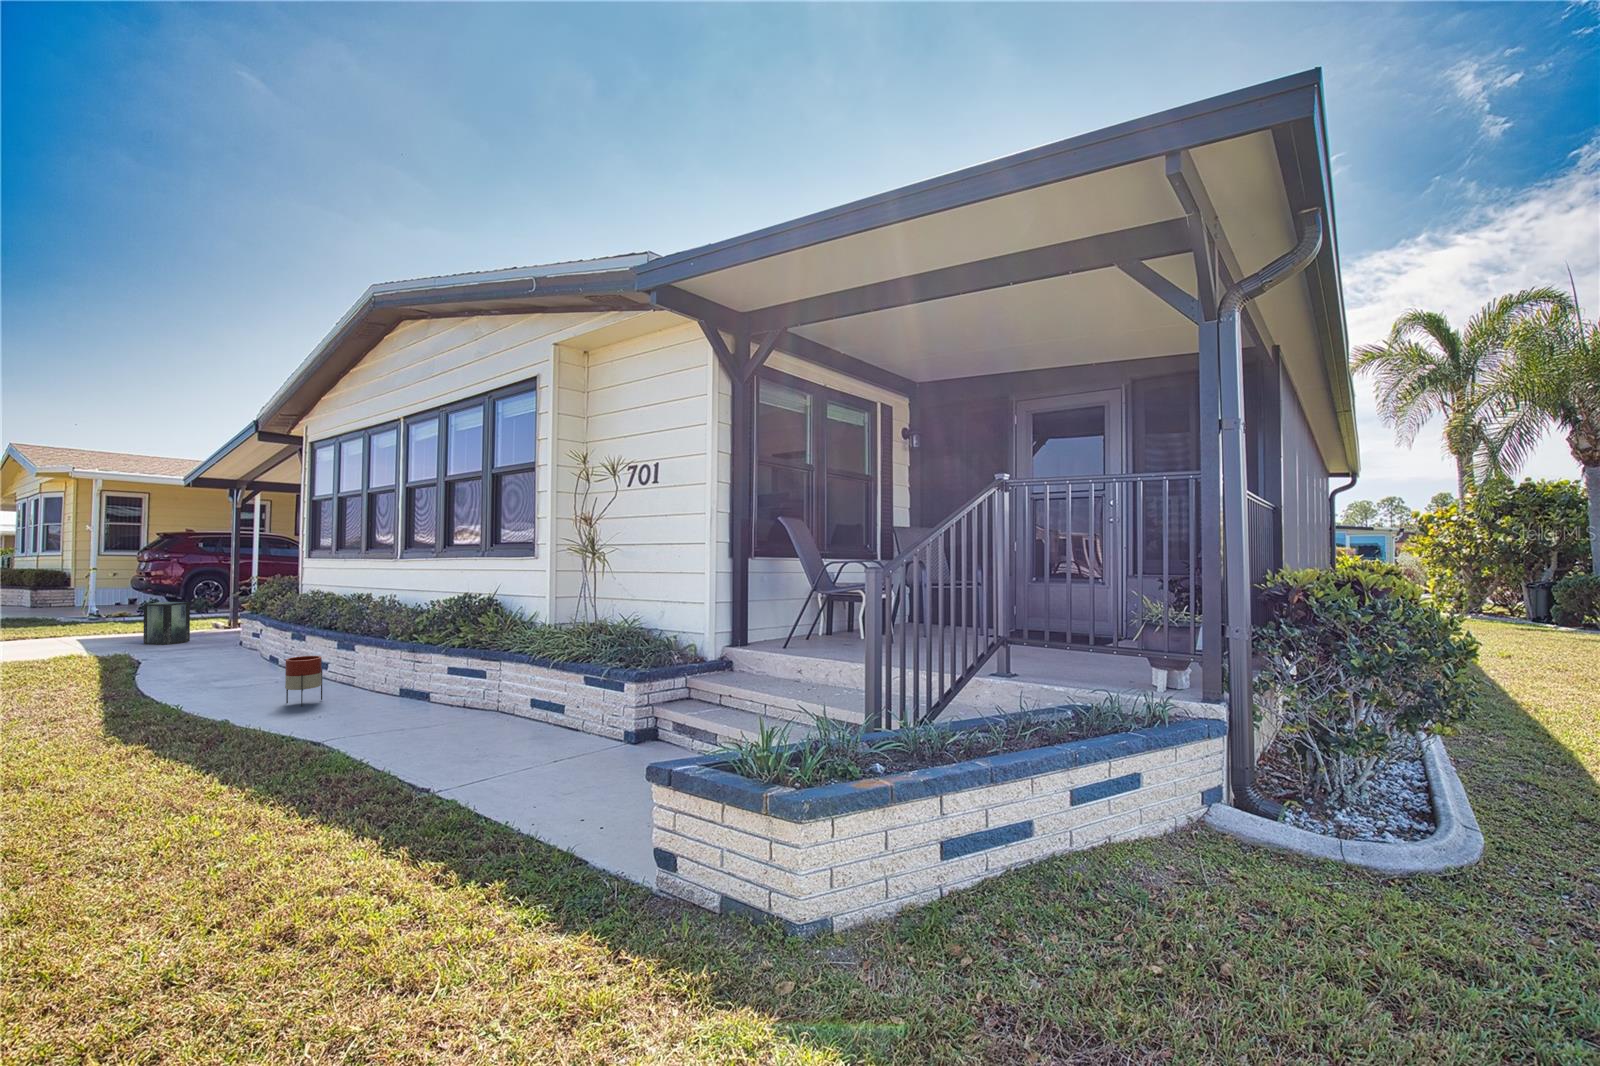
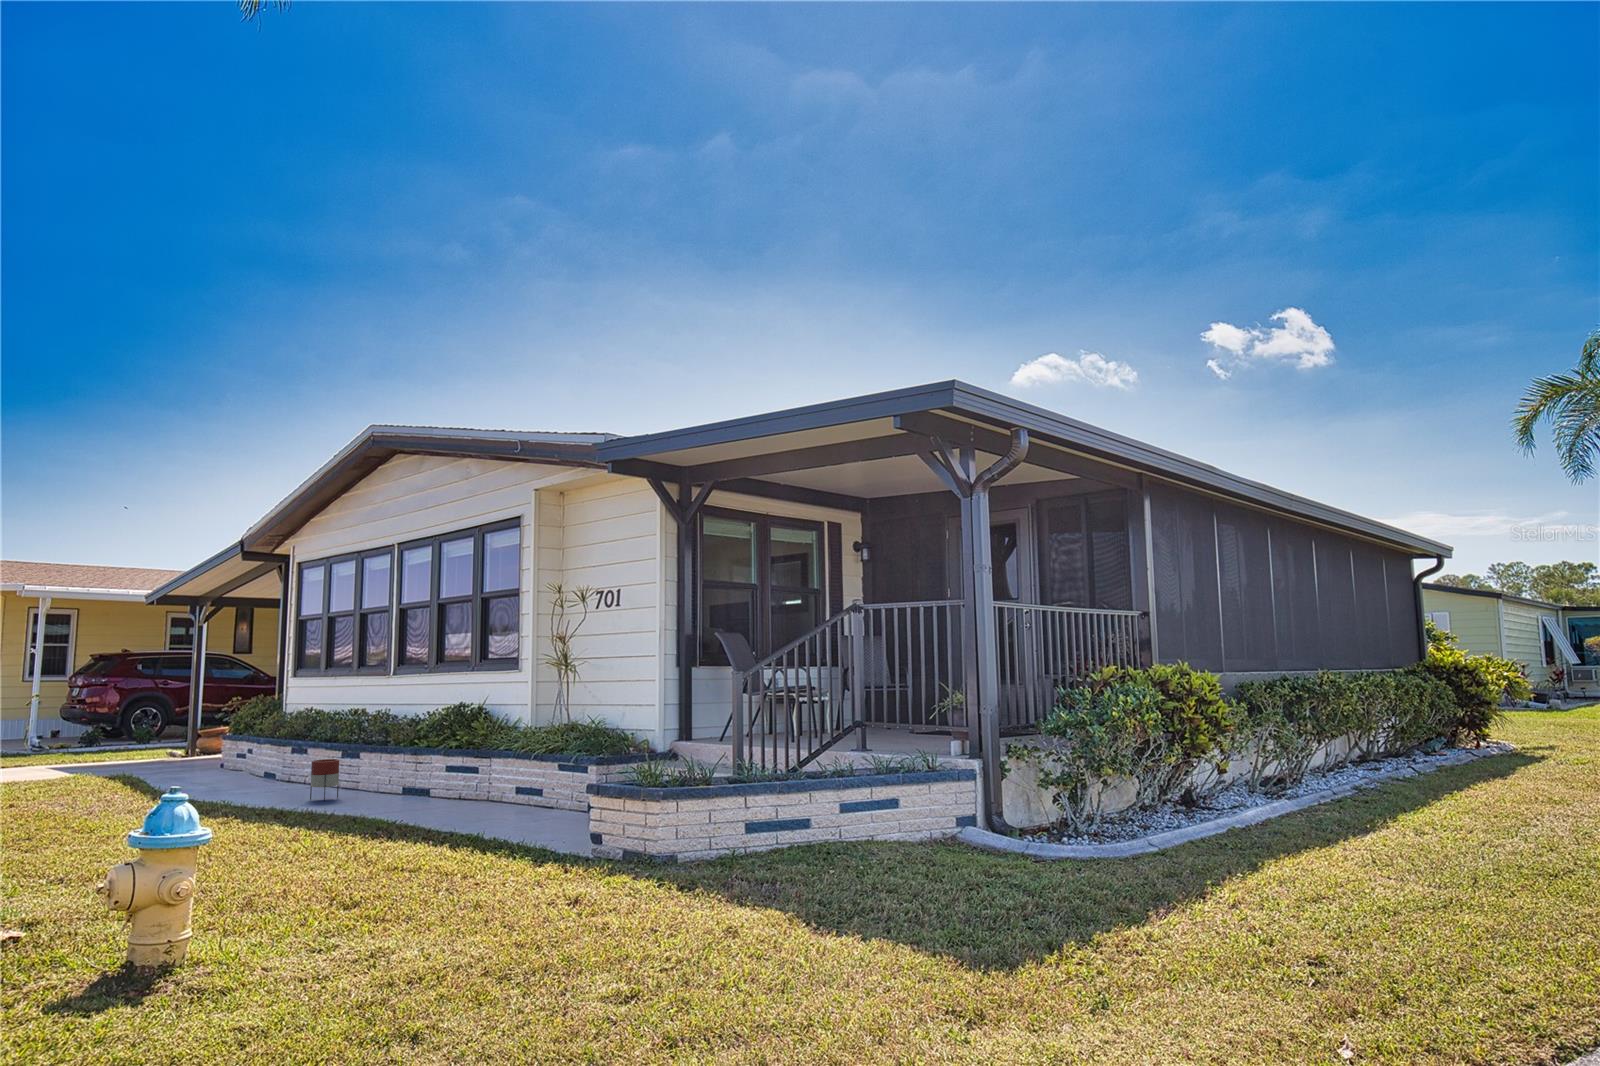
storage box: present [144,602,190,645] -> none [140,724,182,766]

